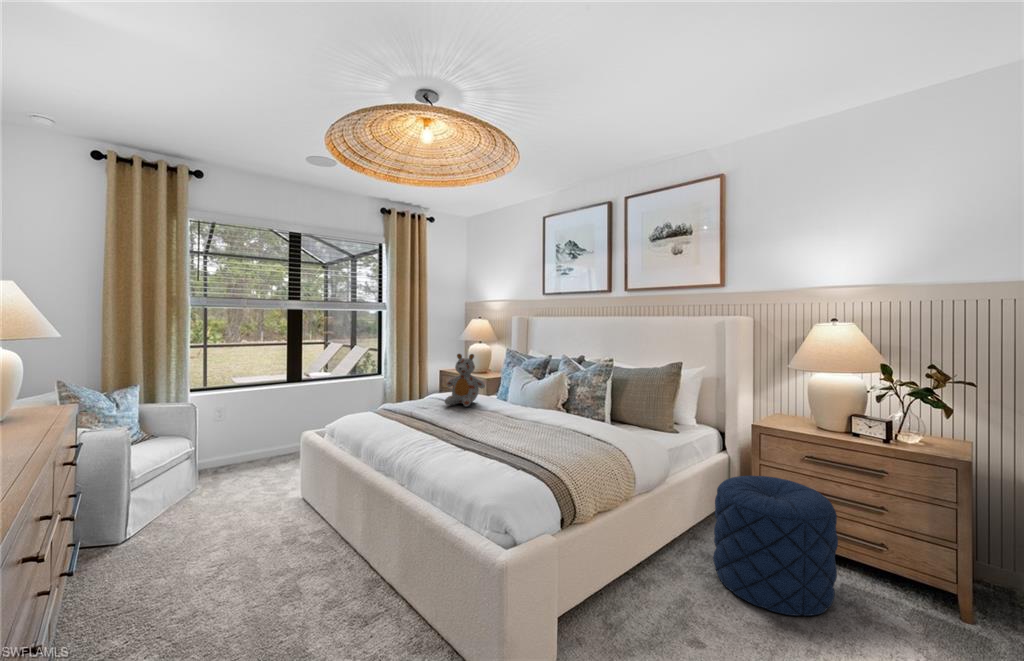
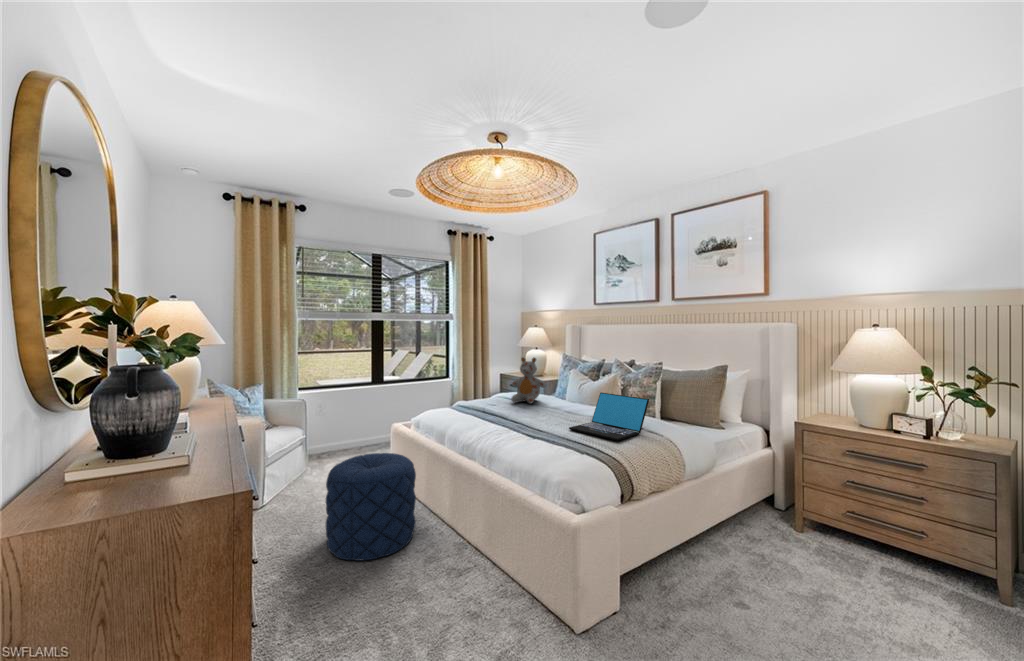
laptop: none [505,395,597,452] -> present [569,393,649,441]
pouf: present [713,476,838,616] -> present [326,453,416,561]

